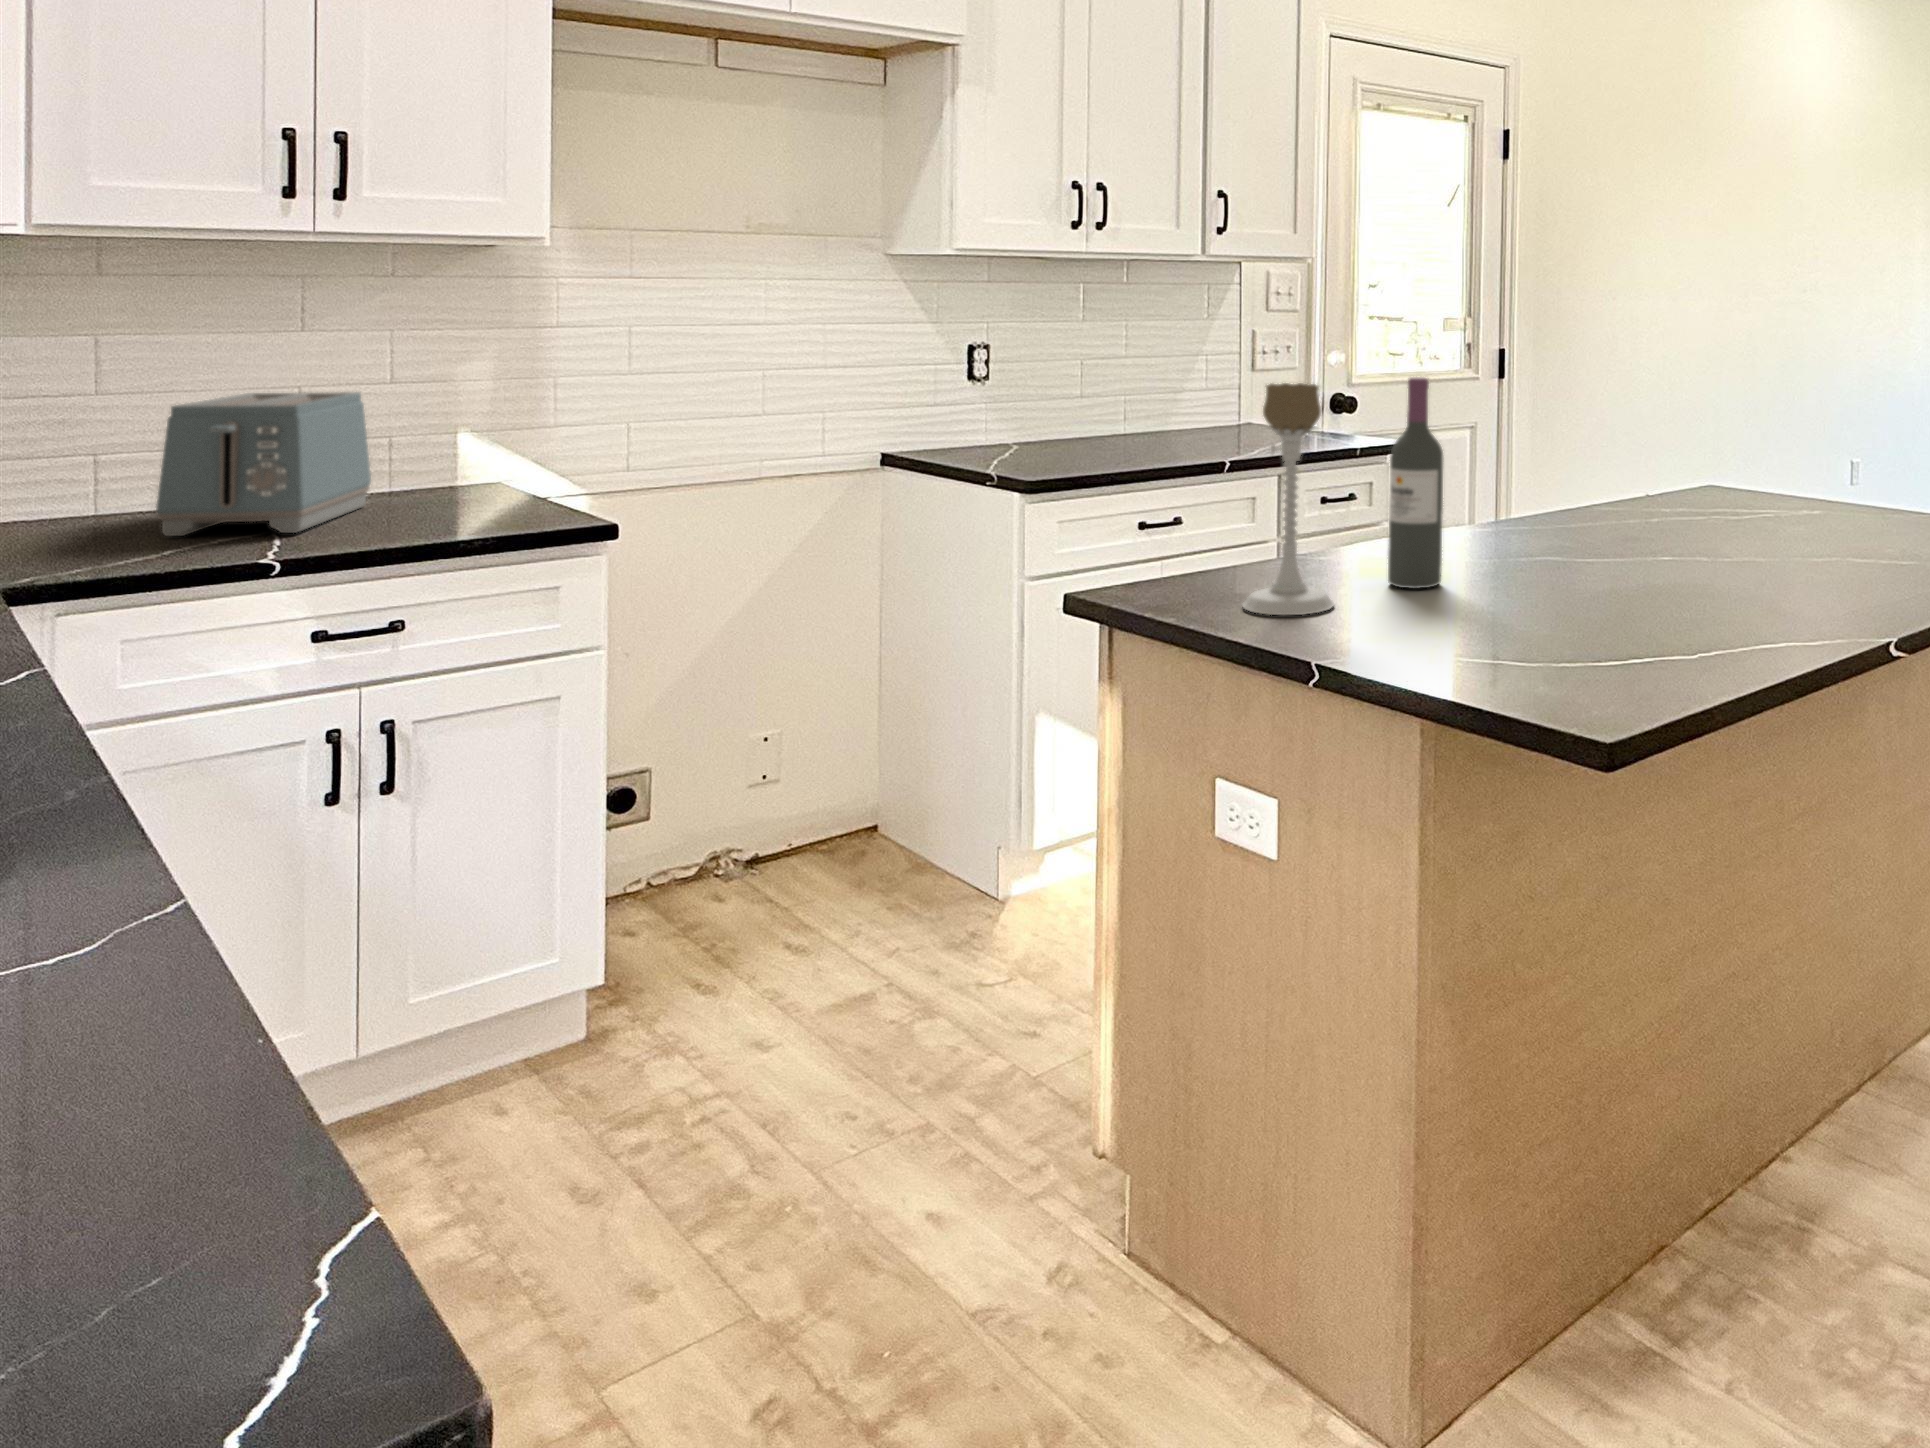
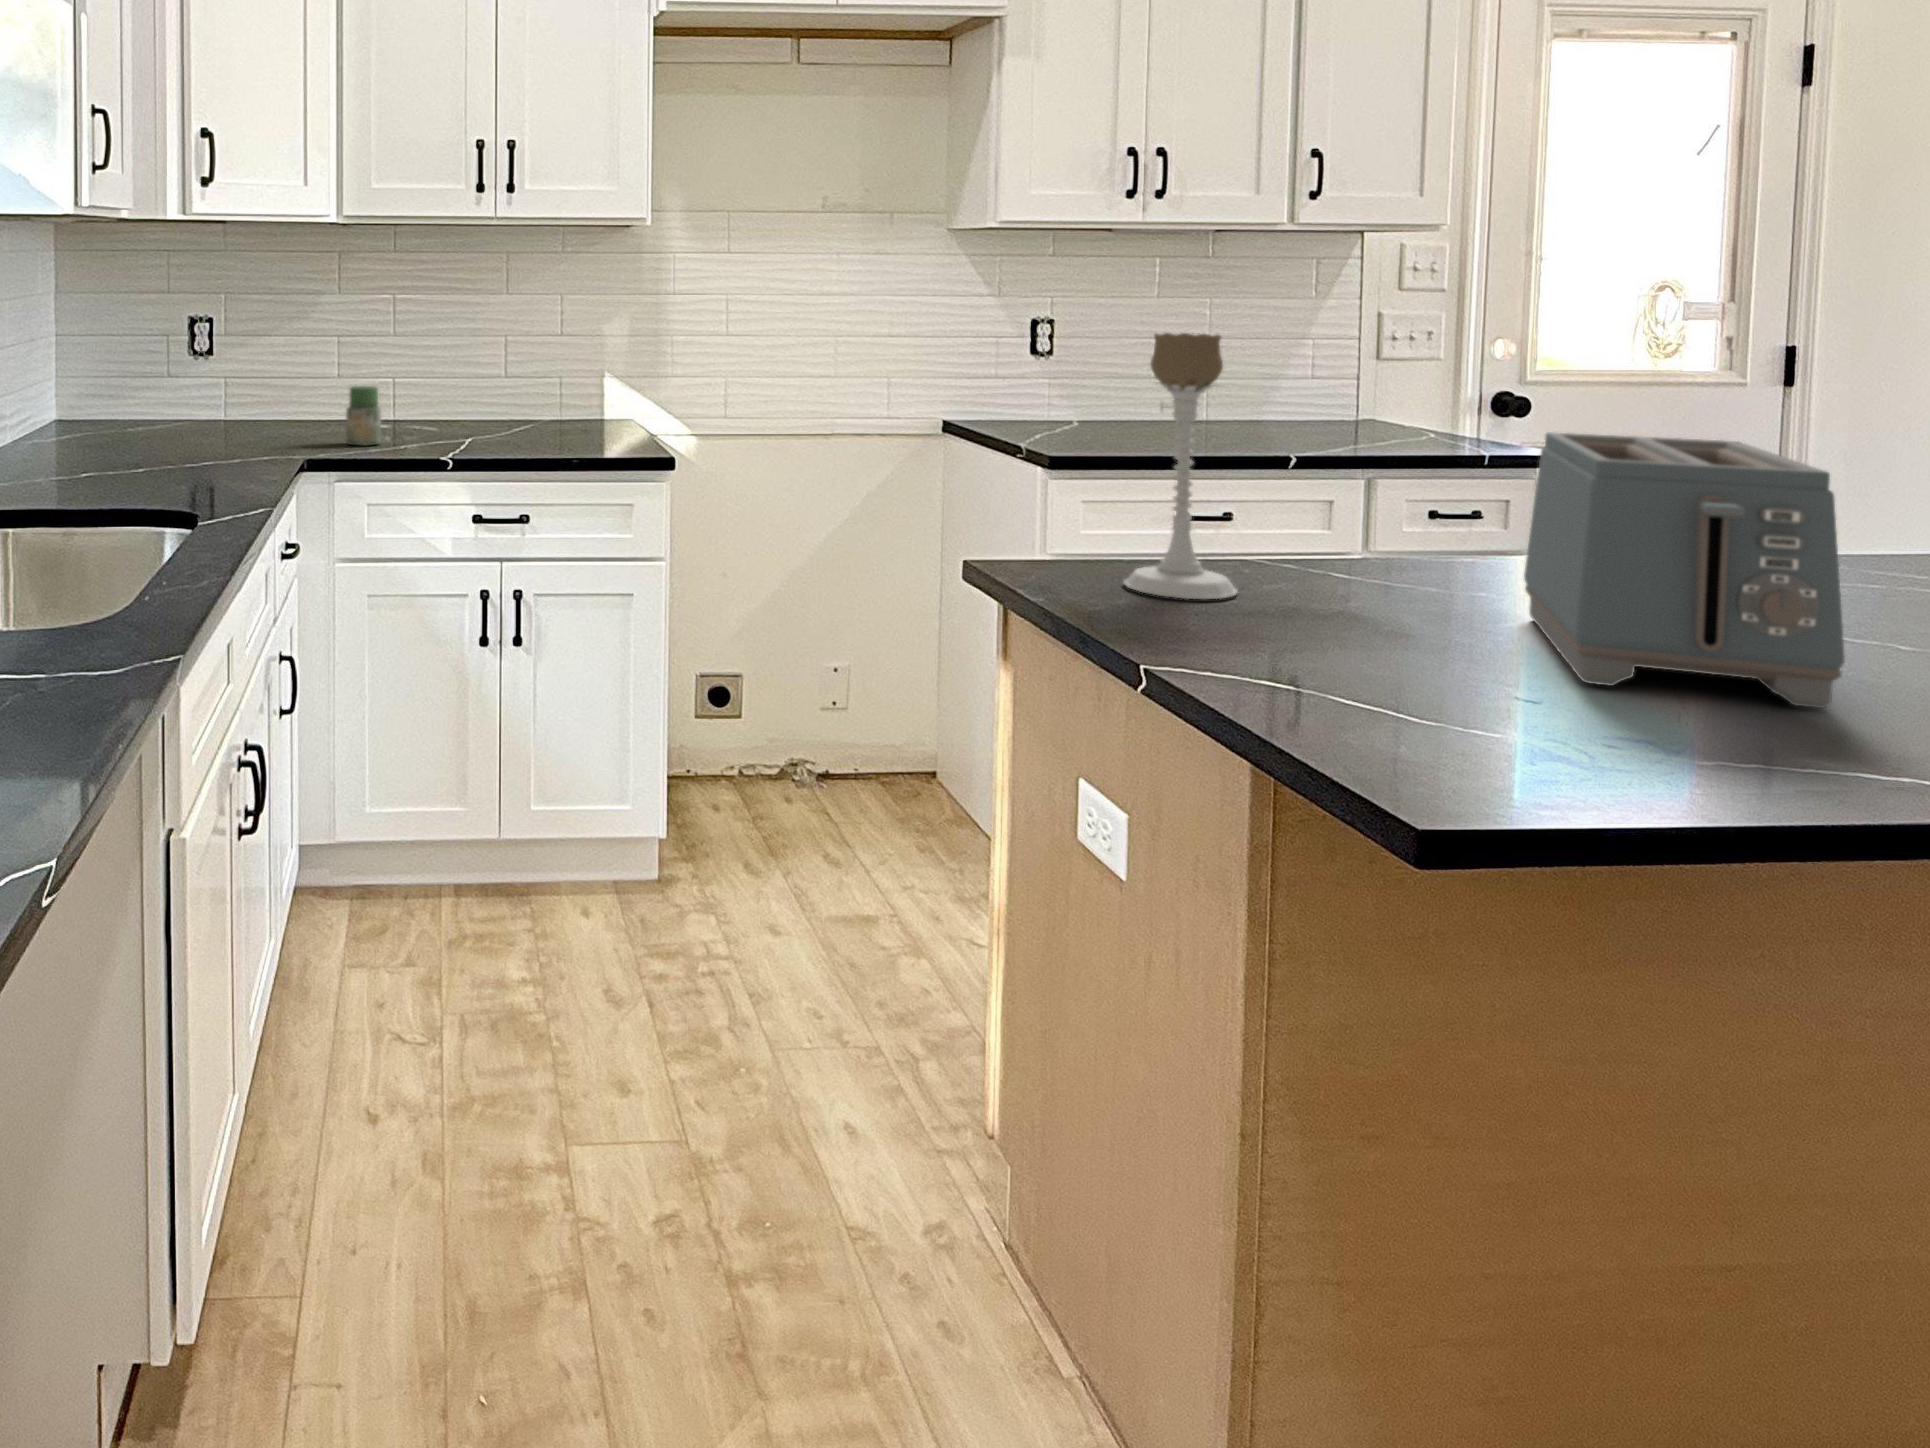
wine bottle: present [1388,377,1443,588] -> none [1333,334,1413,594]
toaster: present [156,392,371,536] -> present [1524,432,1845,708]
jar: none [67,472,134,559] -> present [346,386,381,446]

